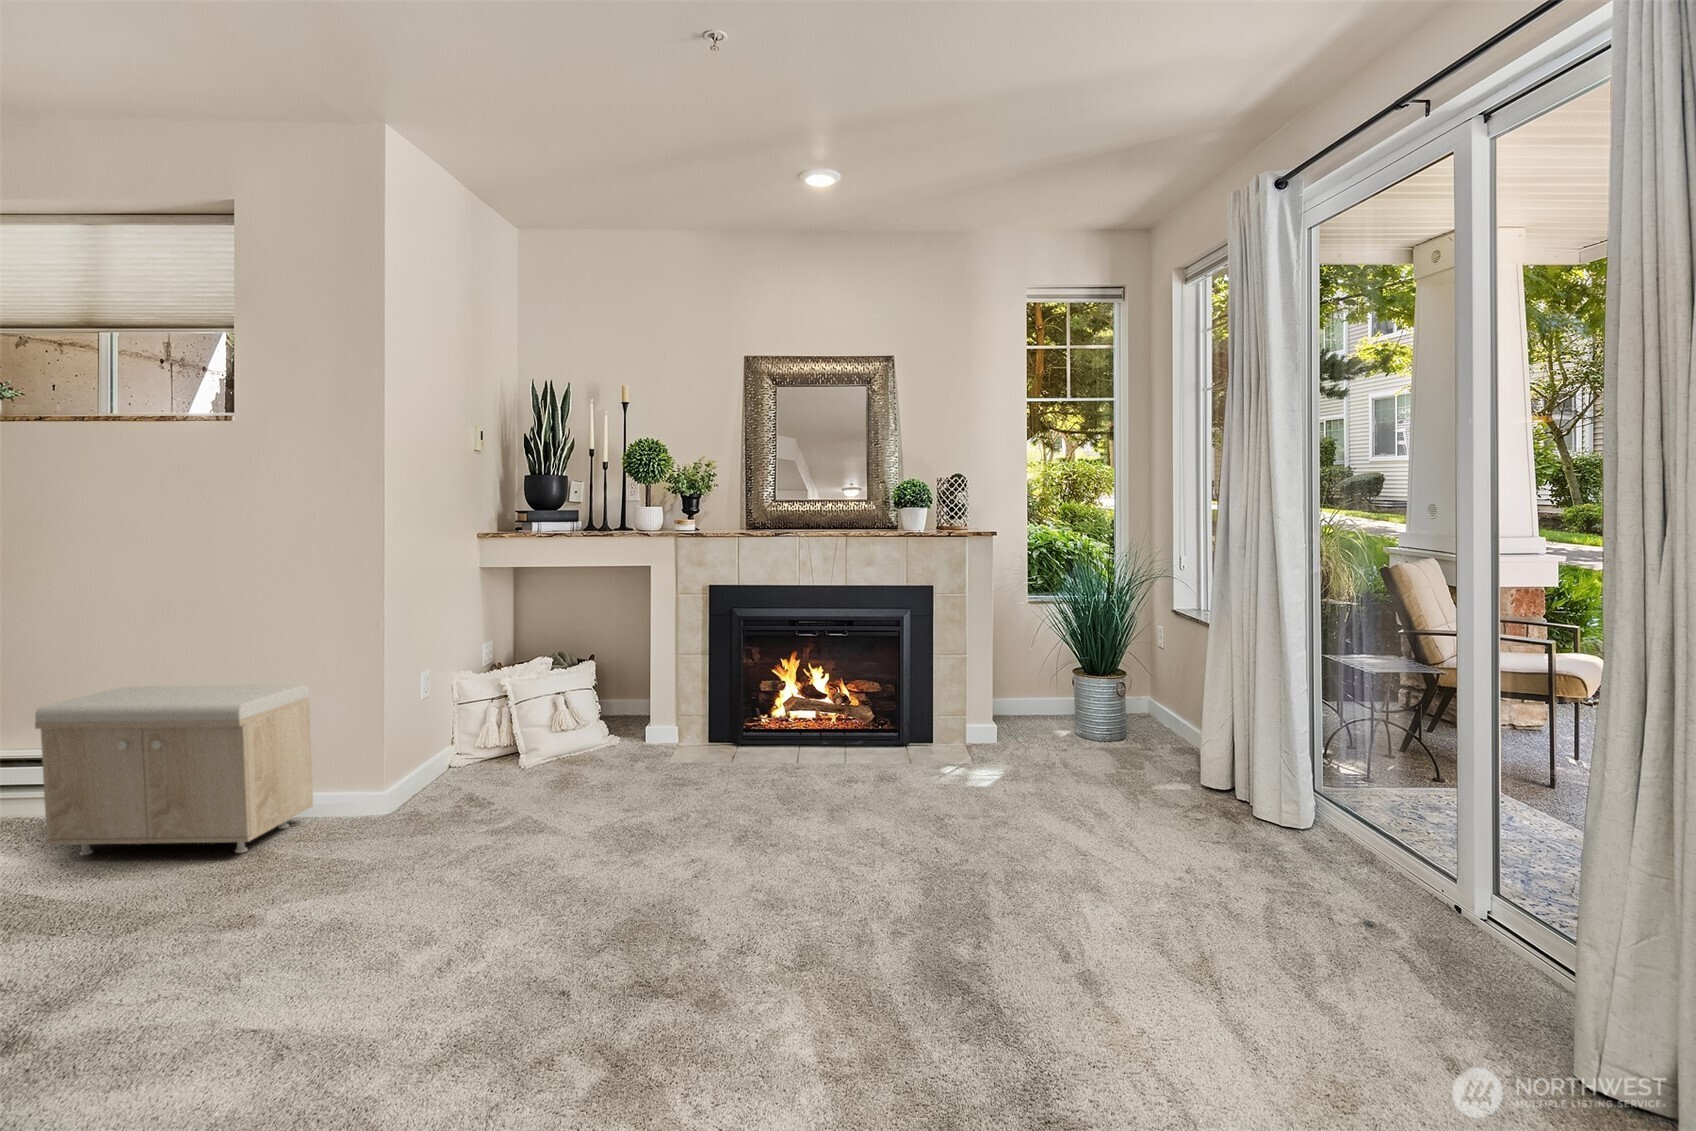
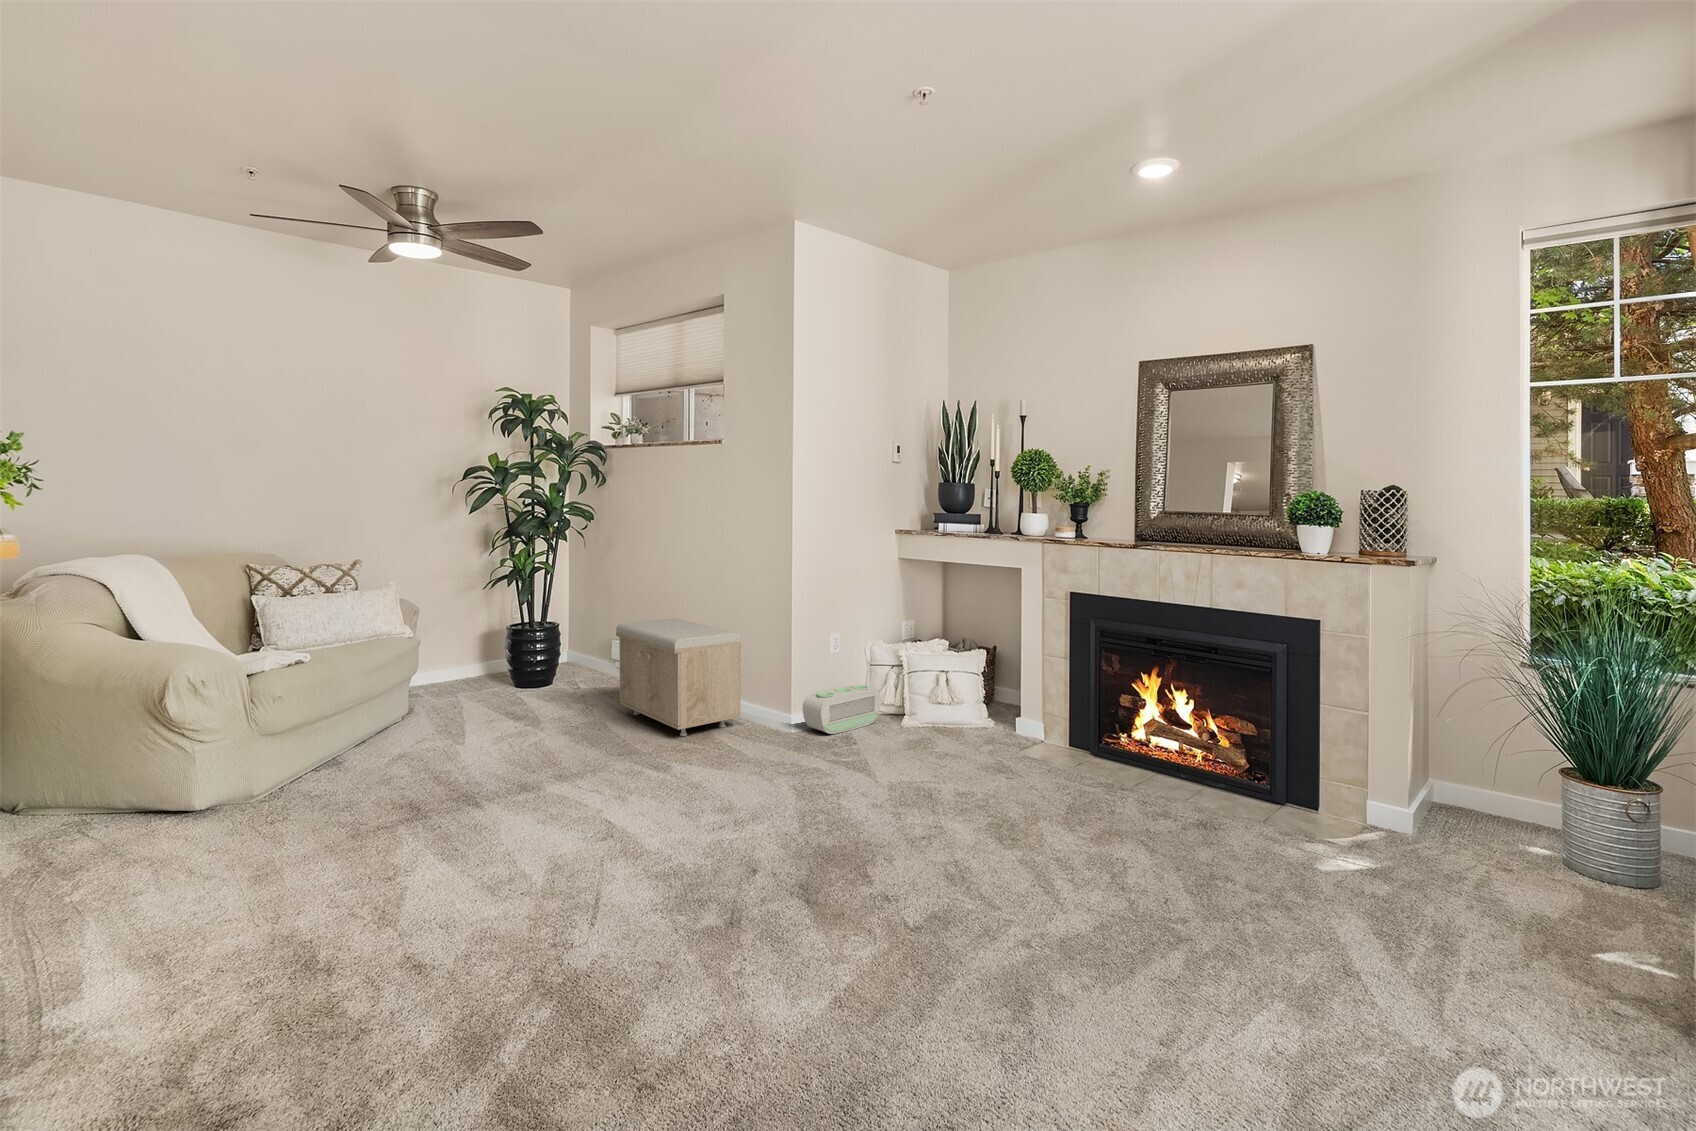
air purifier: none [414,729,492,795] -> present [803,685,881,734]

